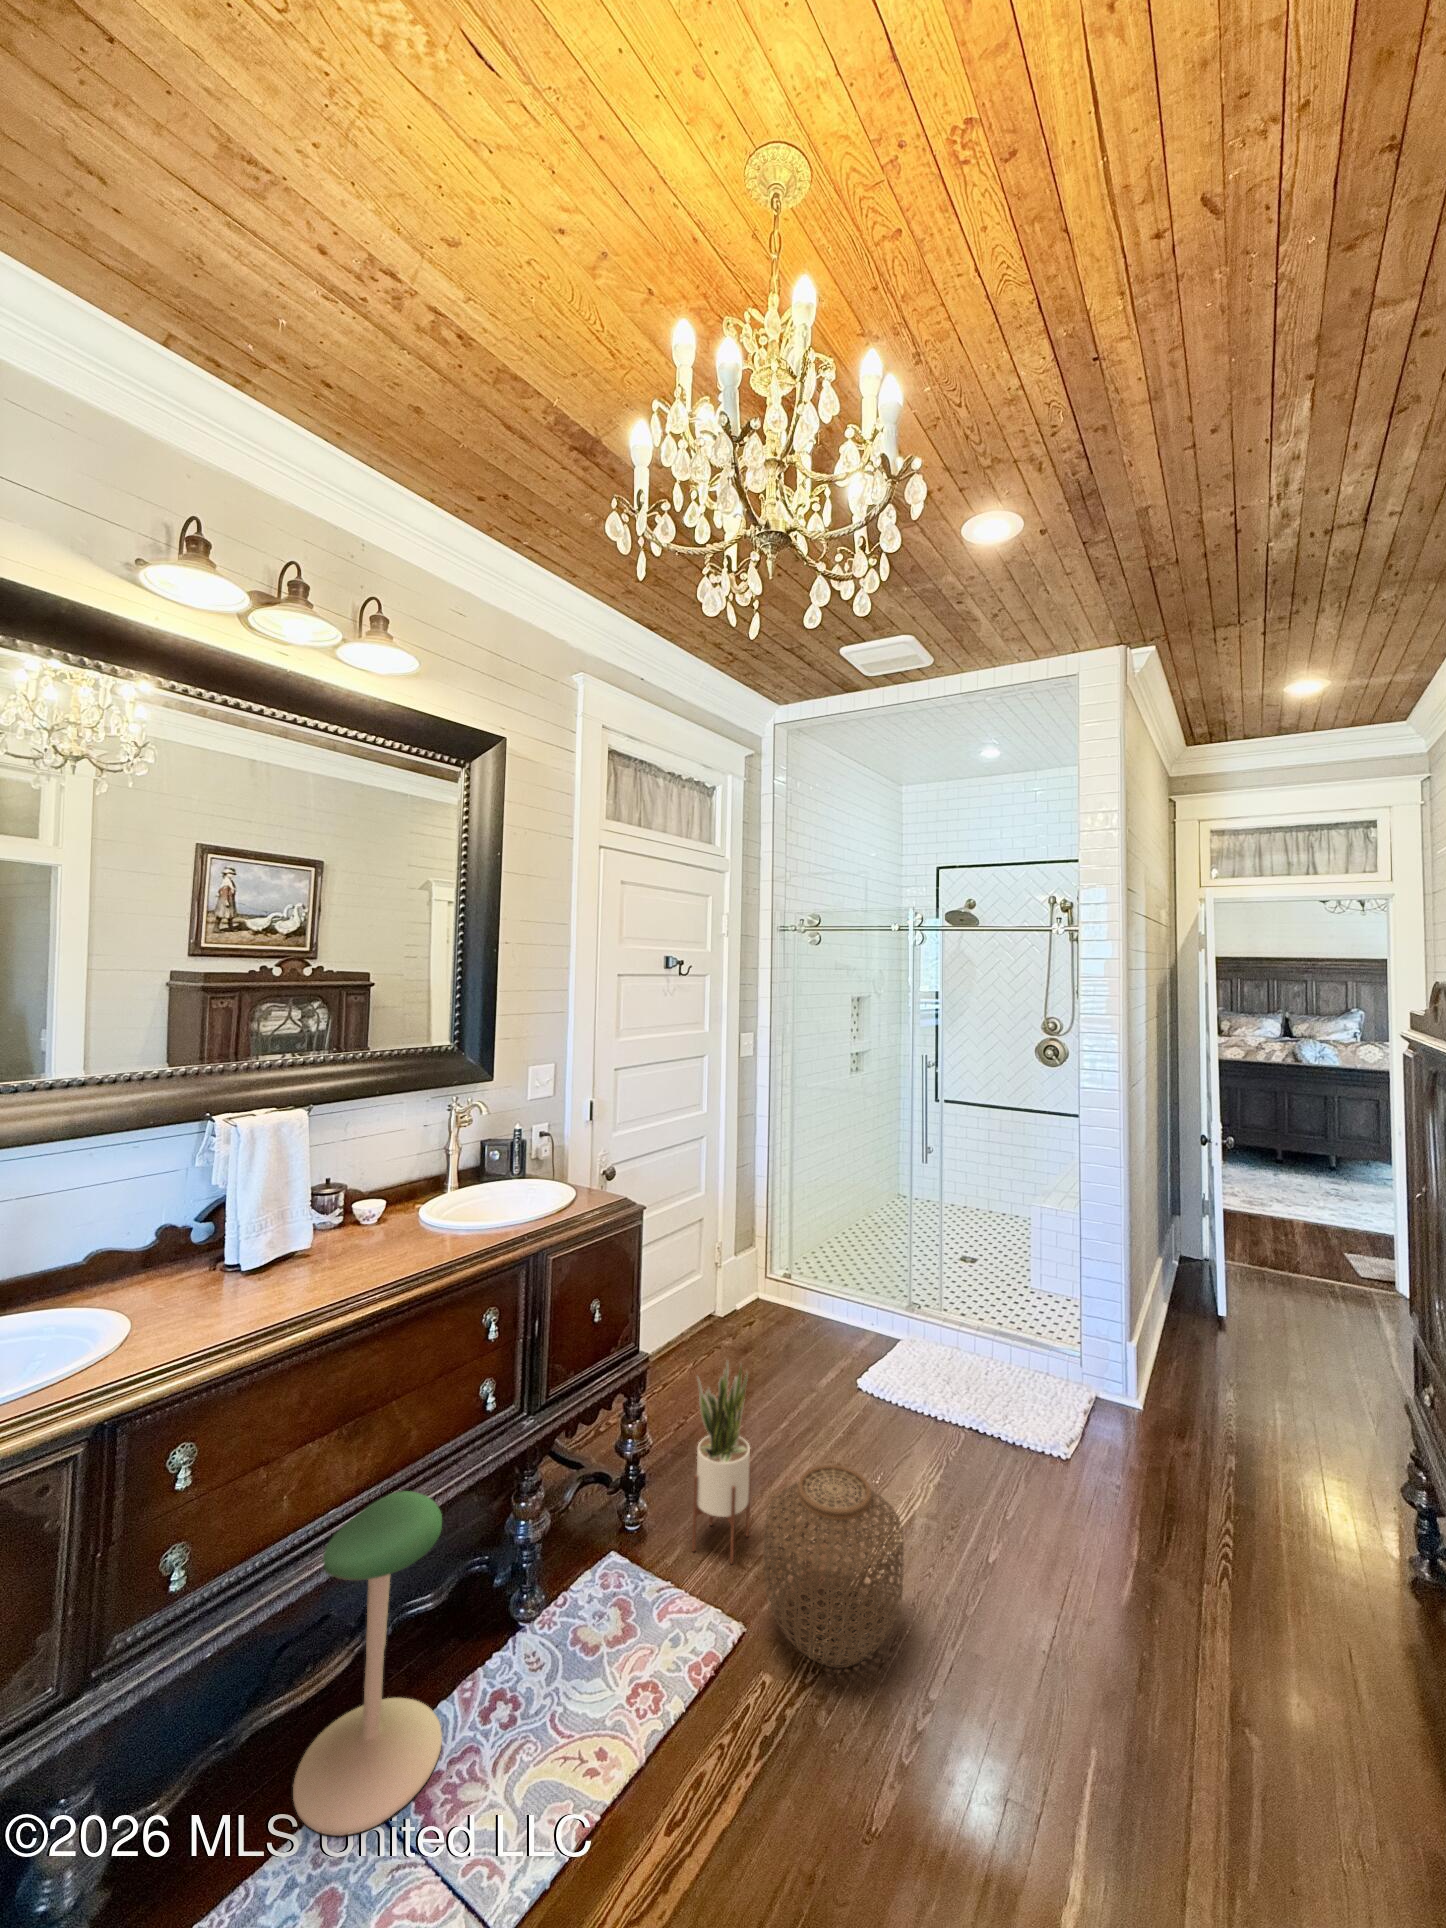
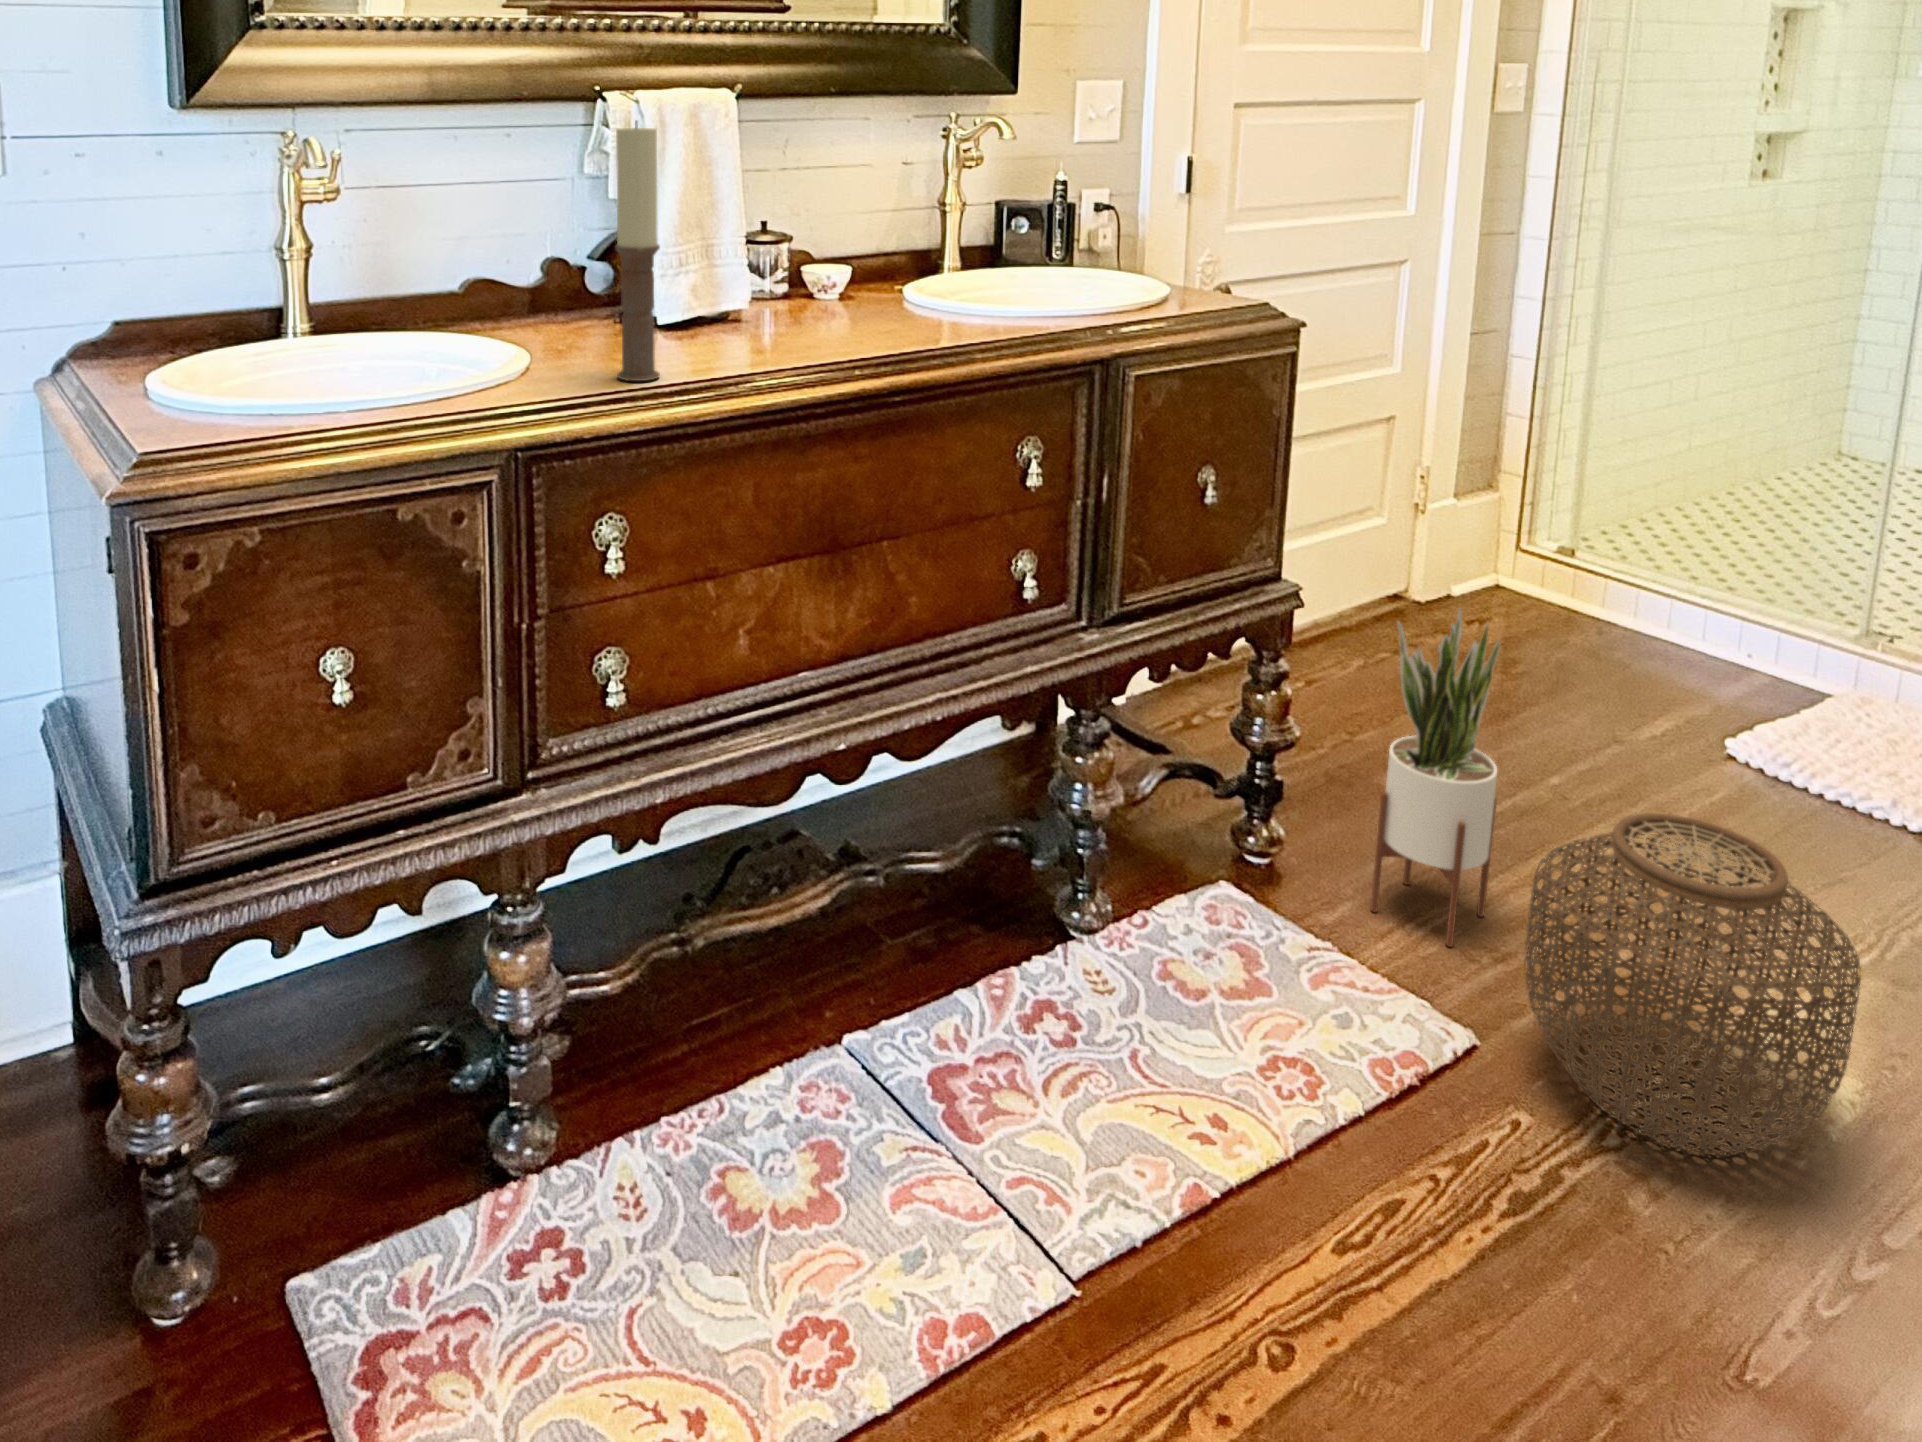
candle: none [203,1161,246,1337] -> present [615,121,660,381]
stool: present [293,1491,442,1836] -> none [766,678,963,1098]

